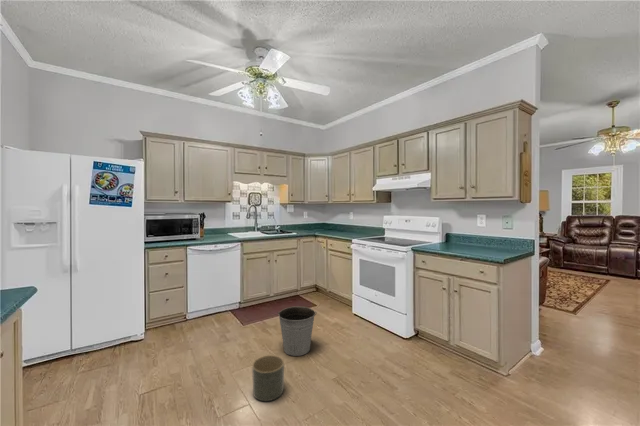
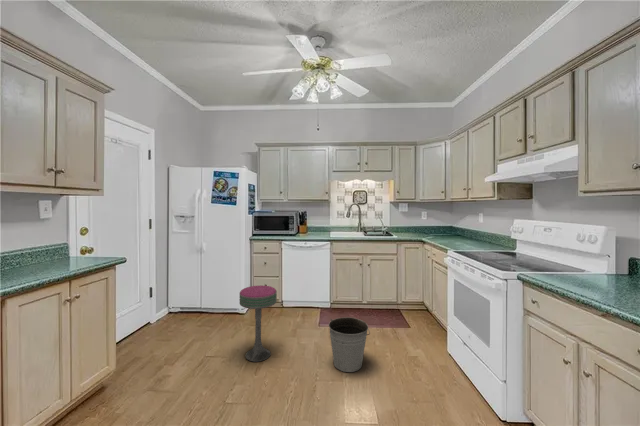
bar stool: none [179,293,223,380] -> present [239,285,277,362]
planter: present [252,355,284,401] -> none [274,358,305,404]

